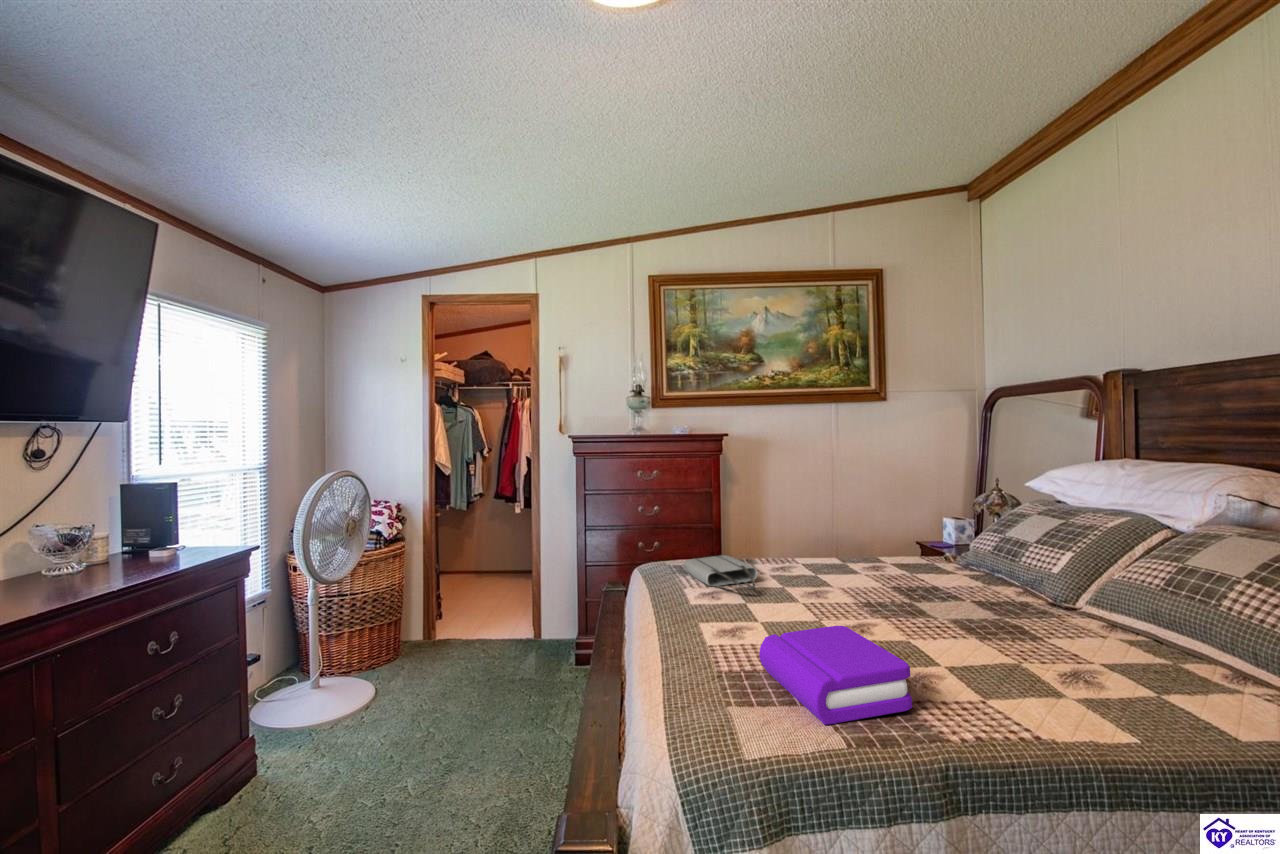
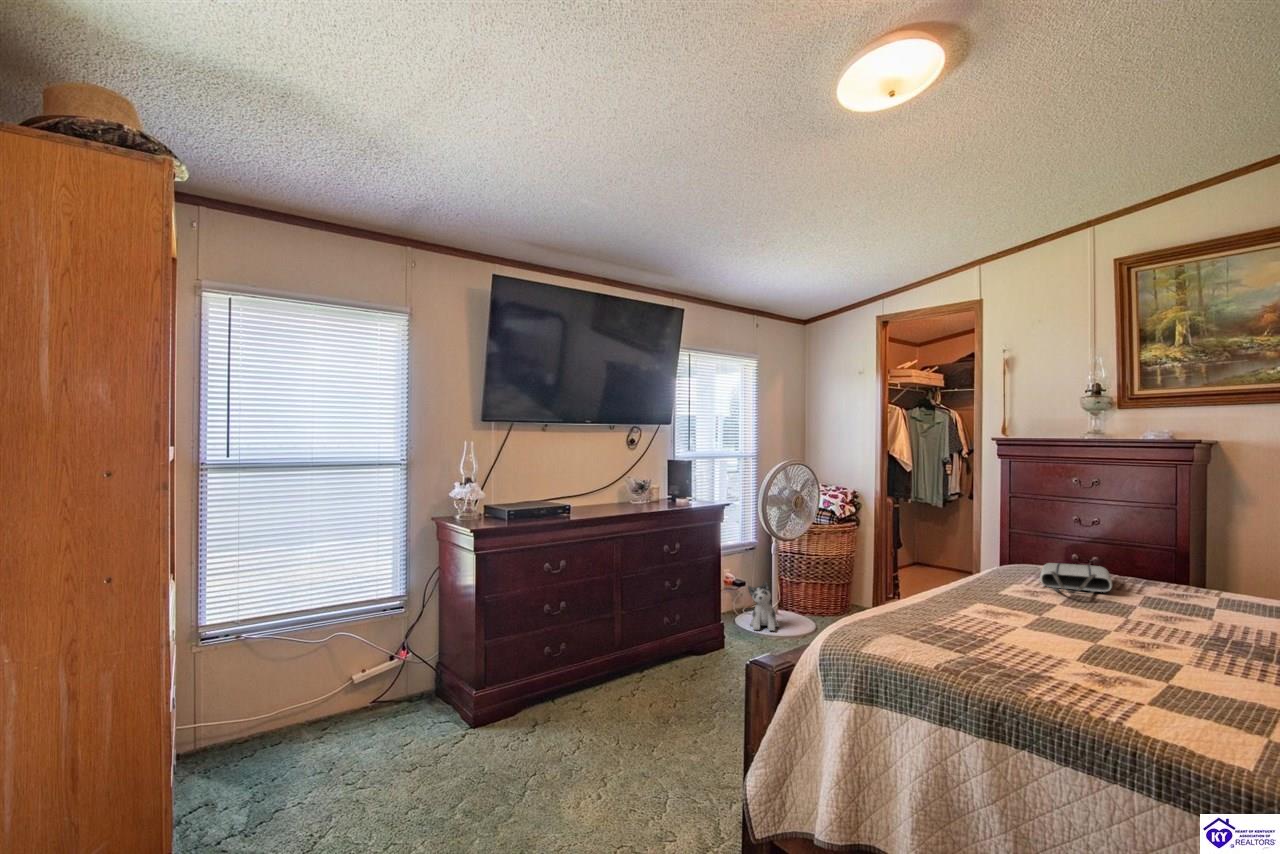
book: present [759,626,912,725] -> none [937,602,1055,677]
plush toy: none [273,649,324,727] -> present [748,581,779,631]

